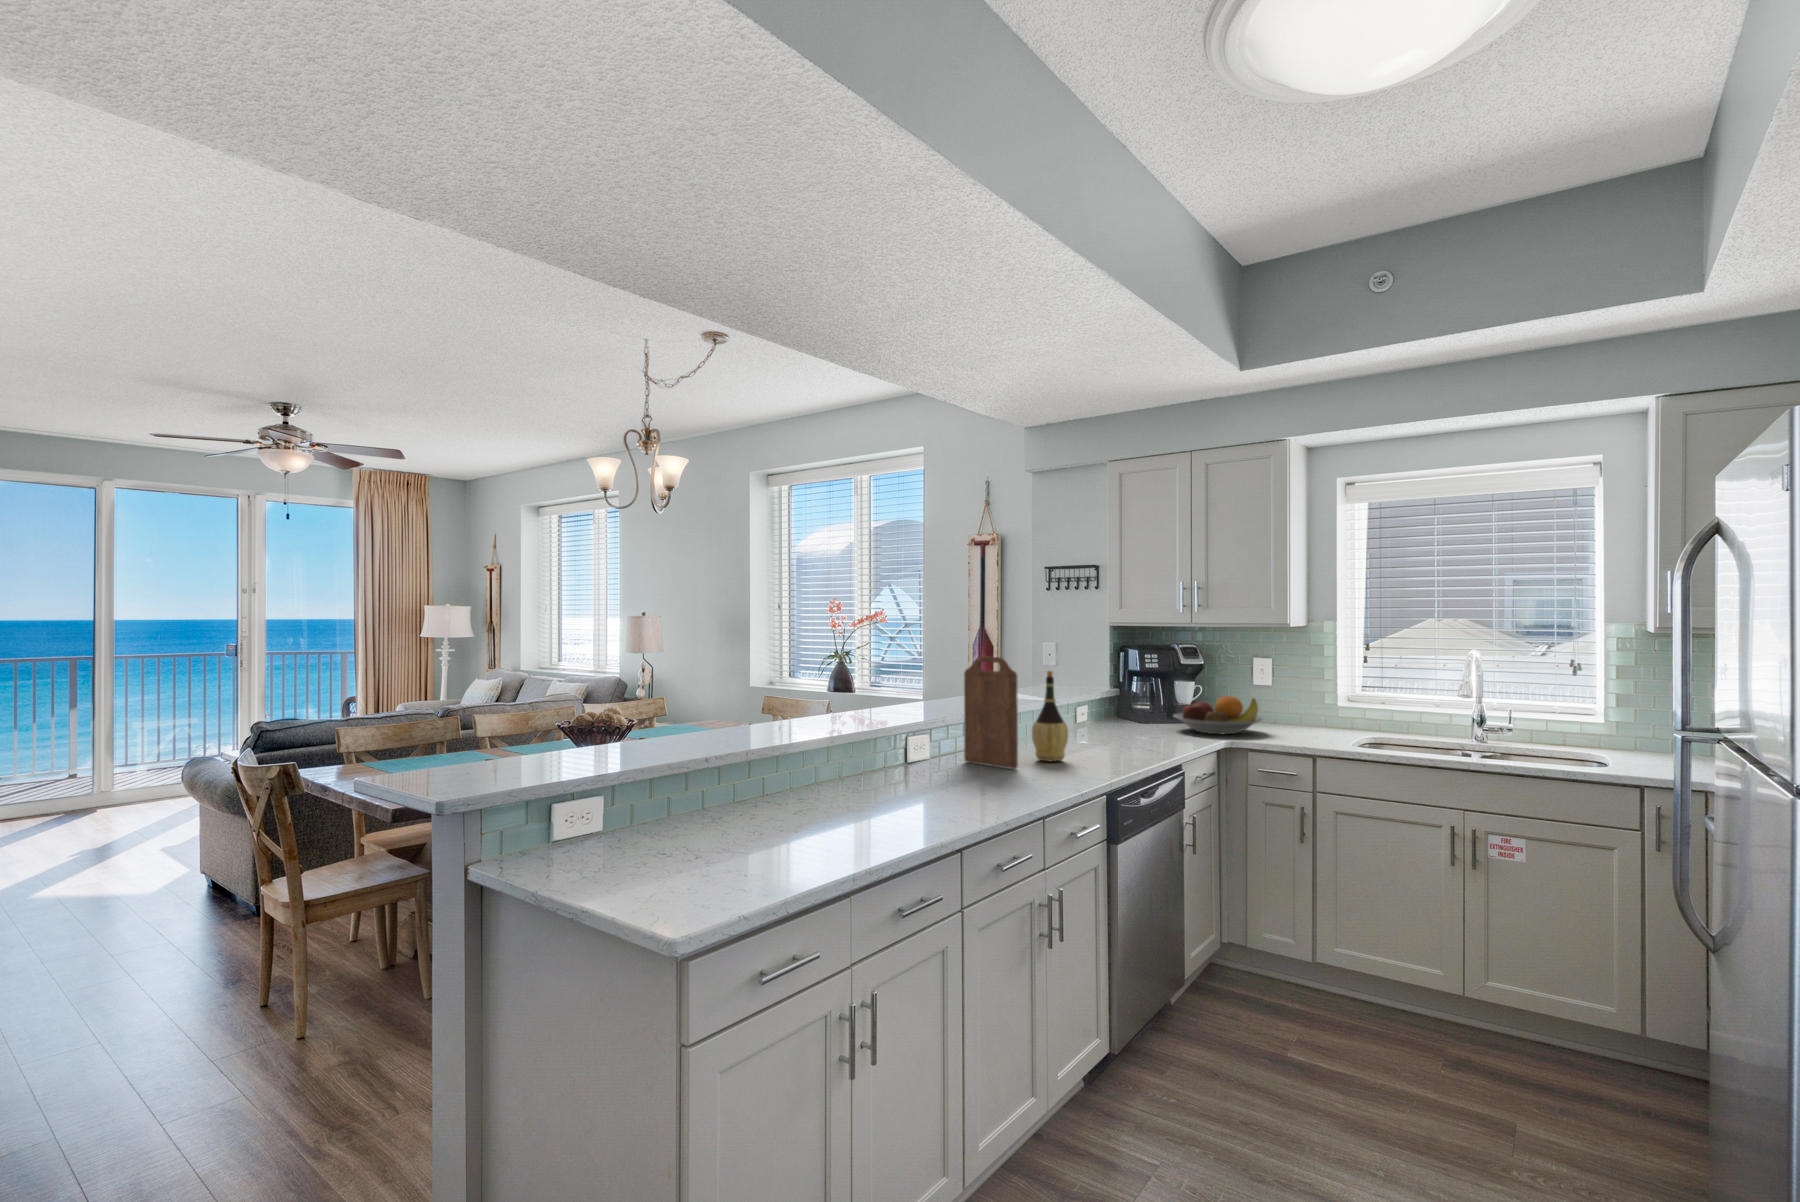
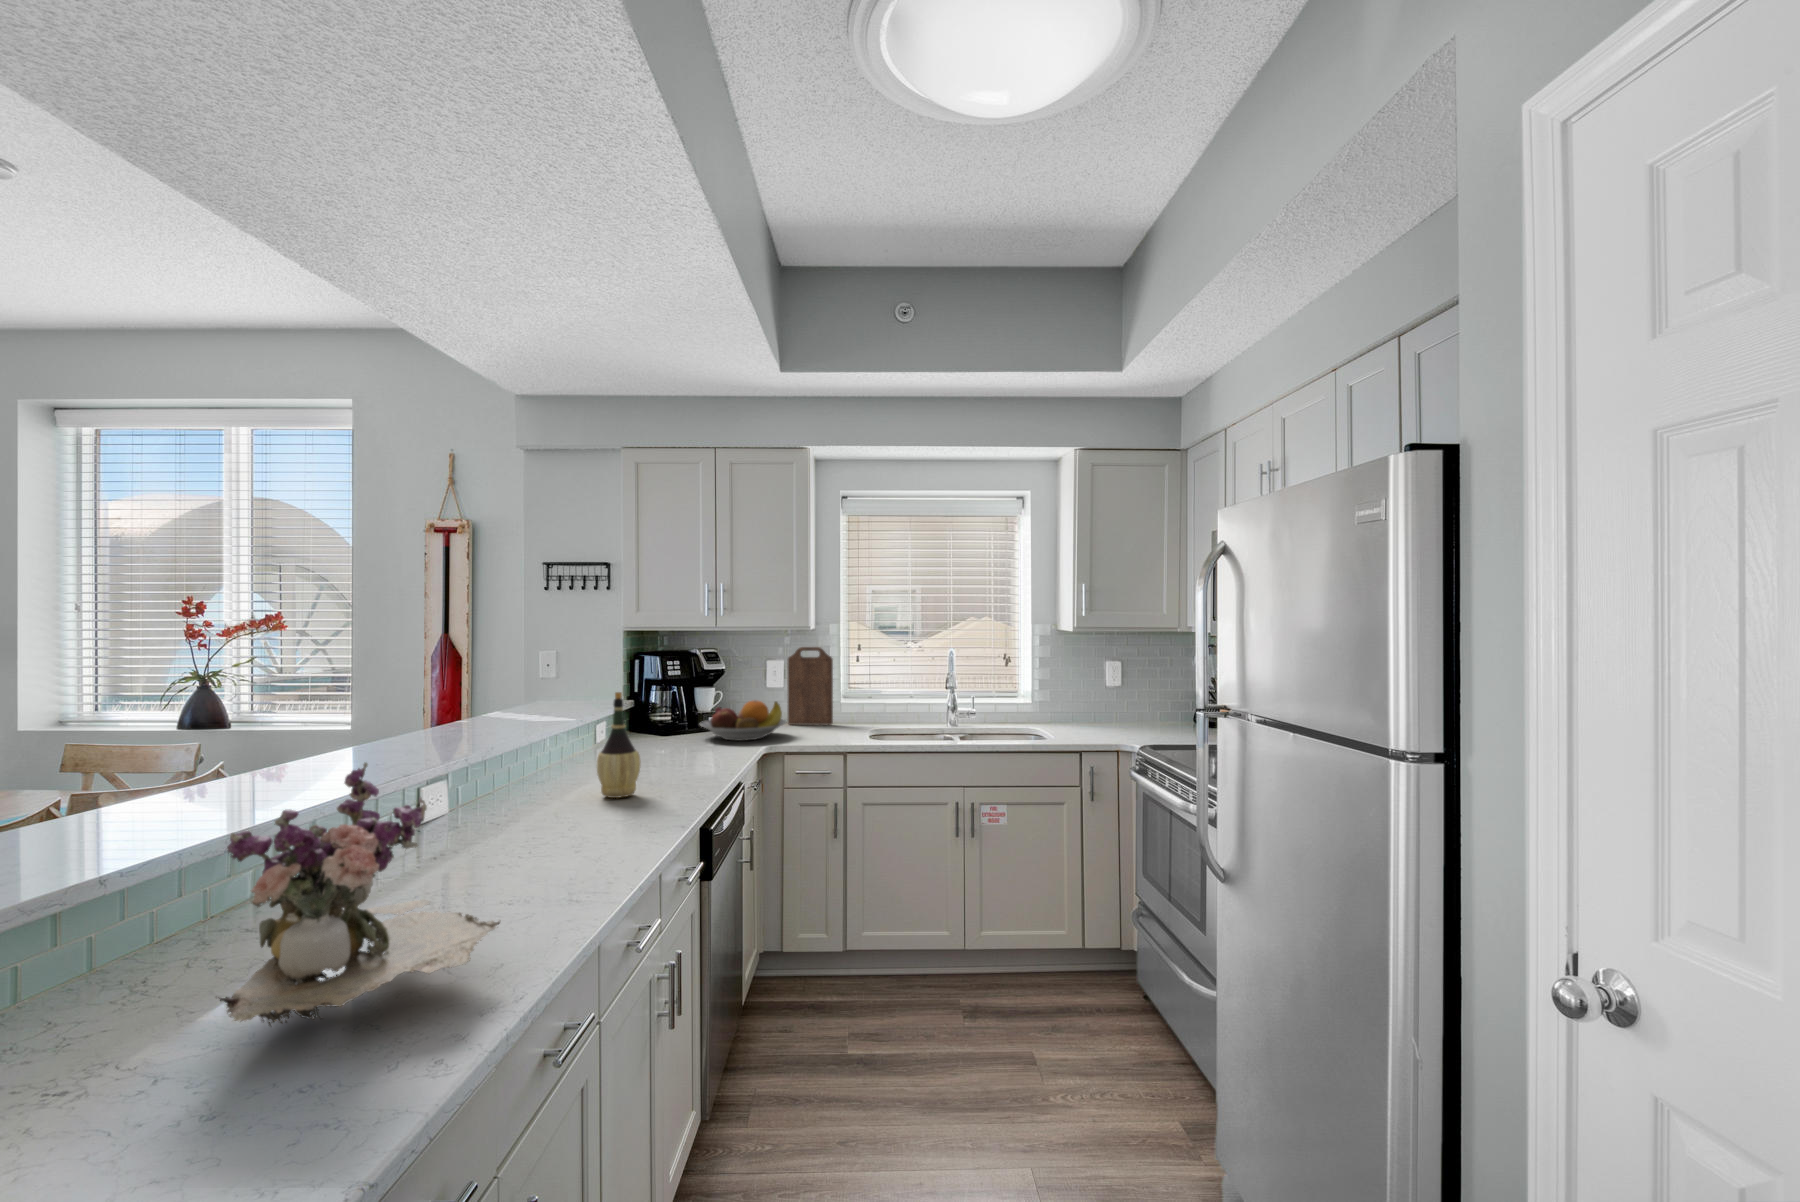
cutting board: present [964,656,1018,769] -> present [787,647,833,725]
flower arrangement: none [685,691,852,843] -> present [218,763,500,1026]

